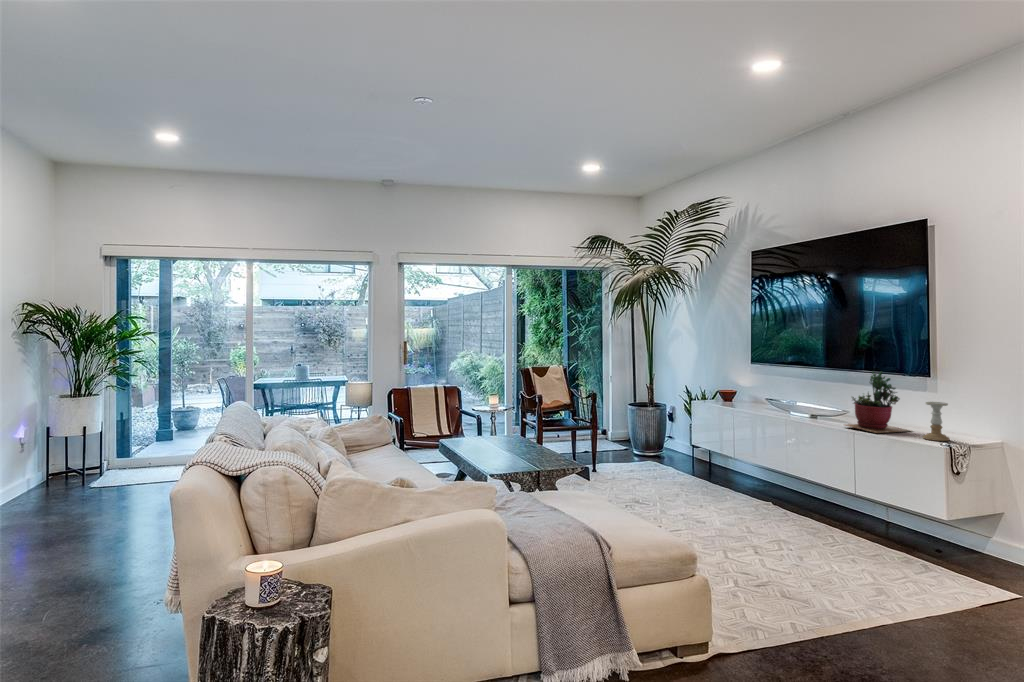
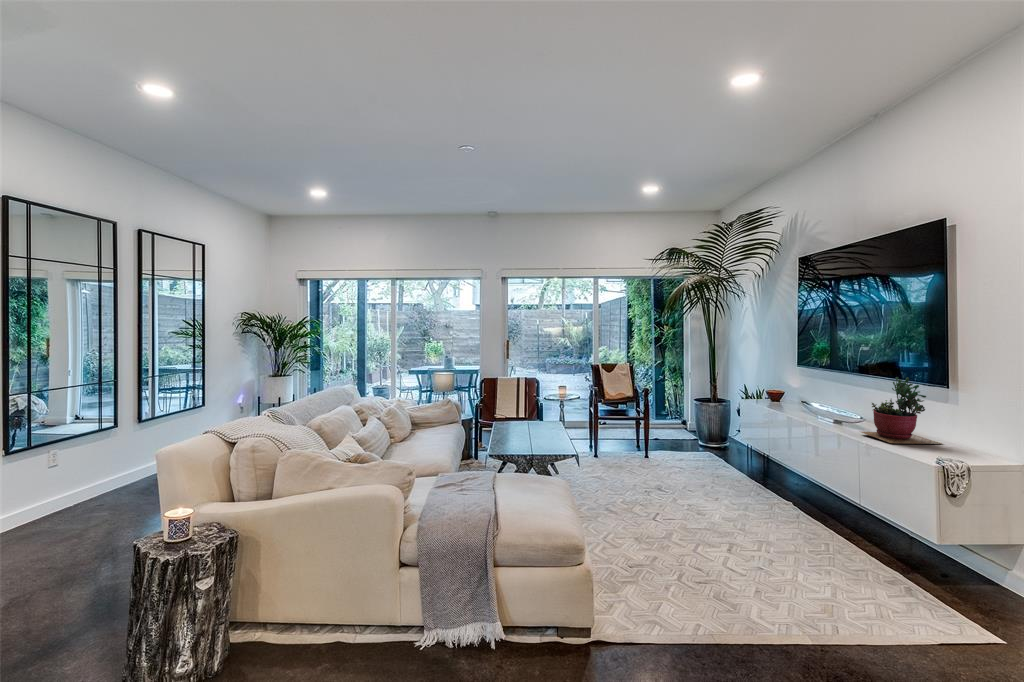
candle holder: present [923,402,950,441] -> none [944,413,978,458]

